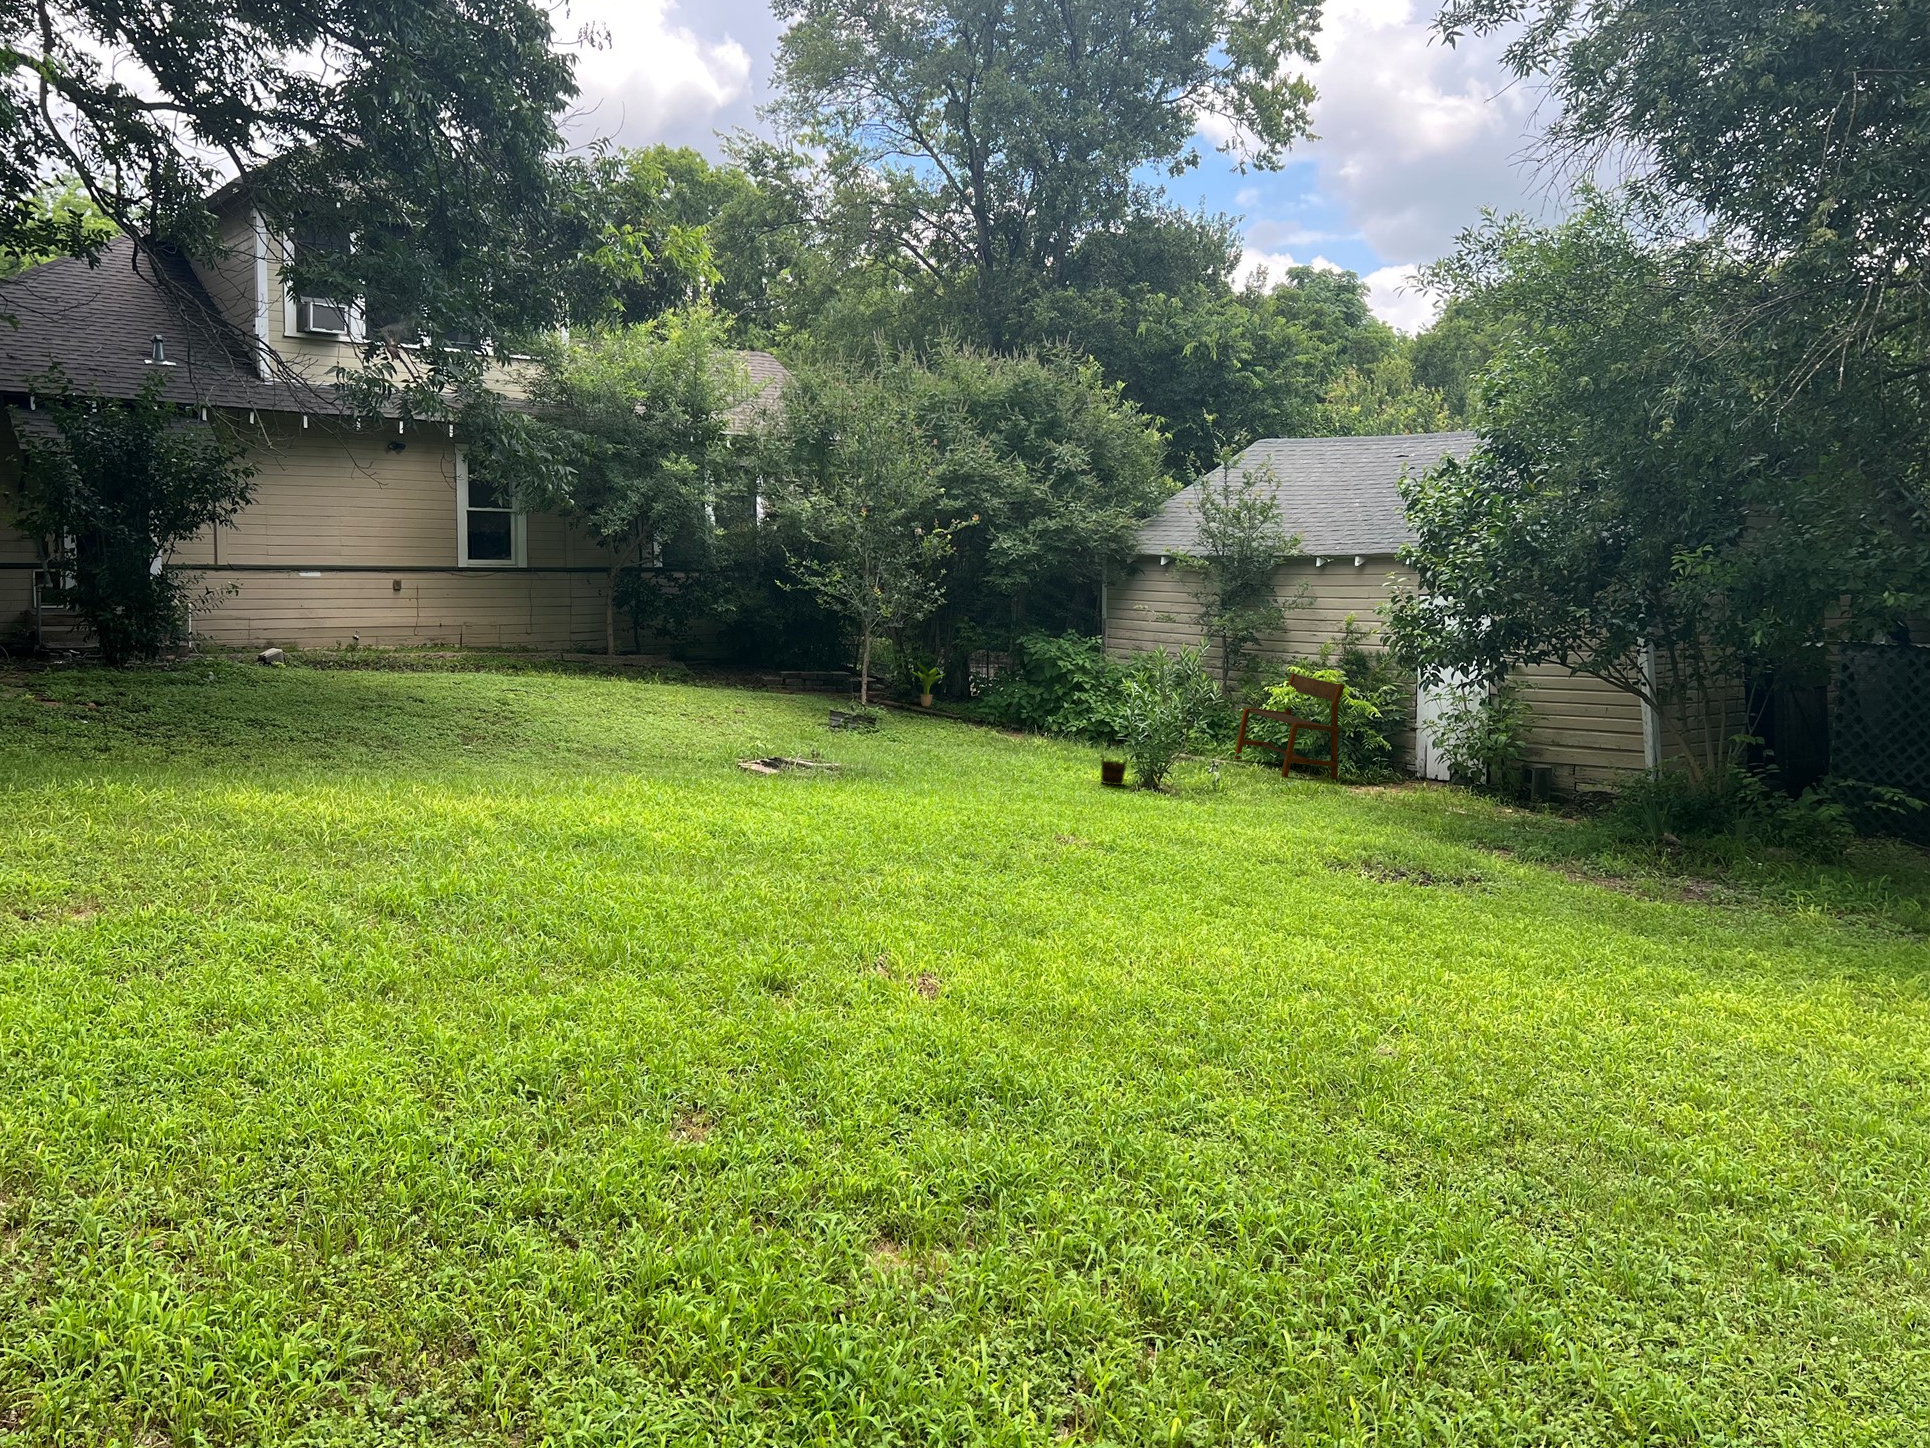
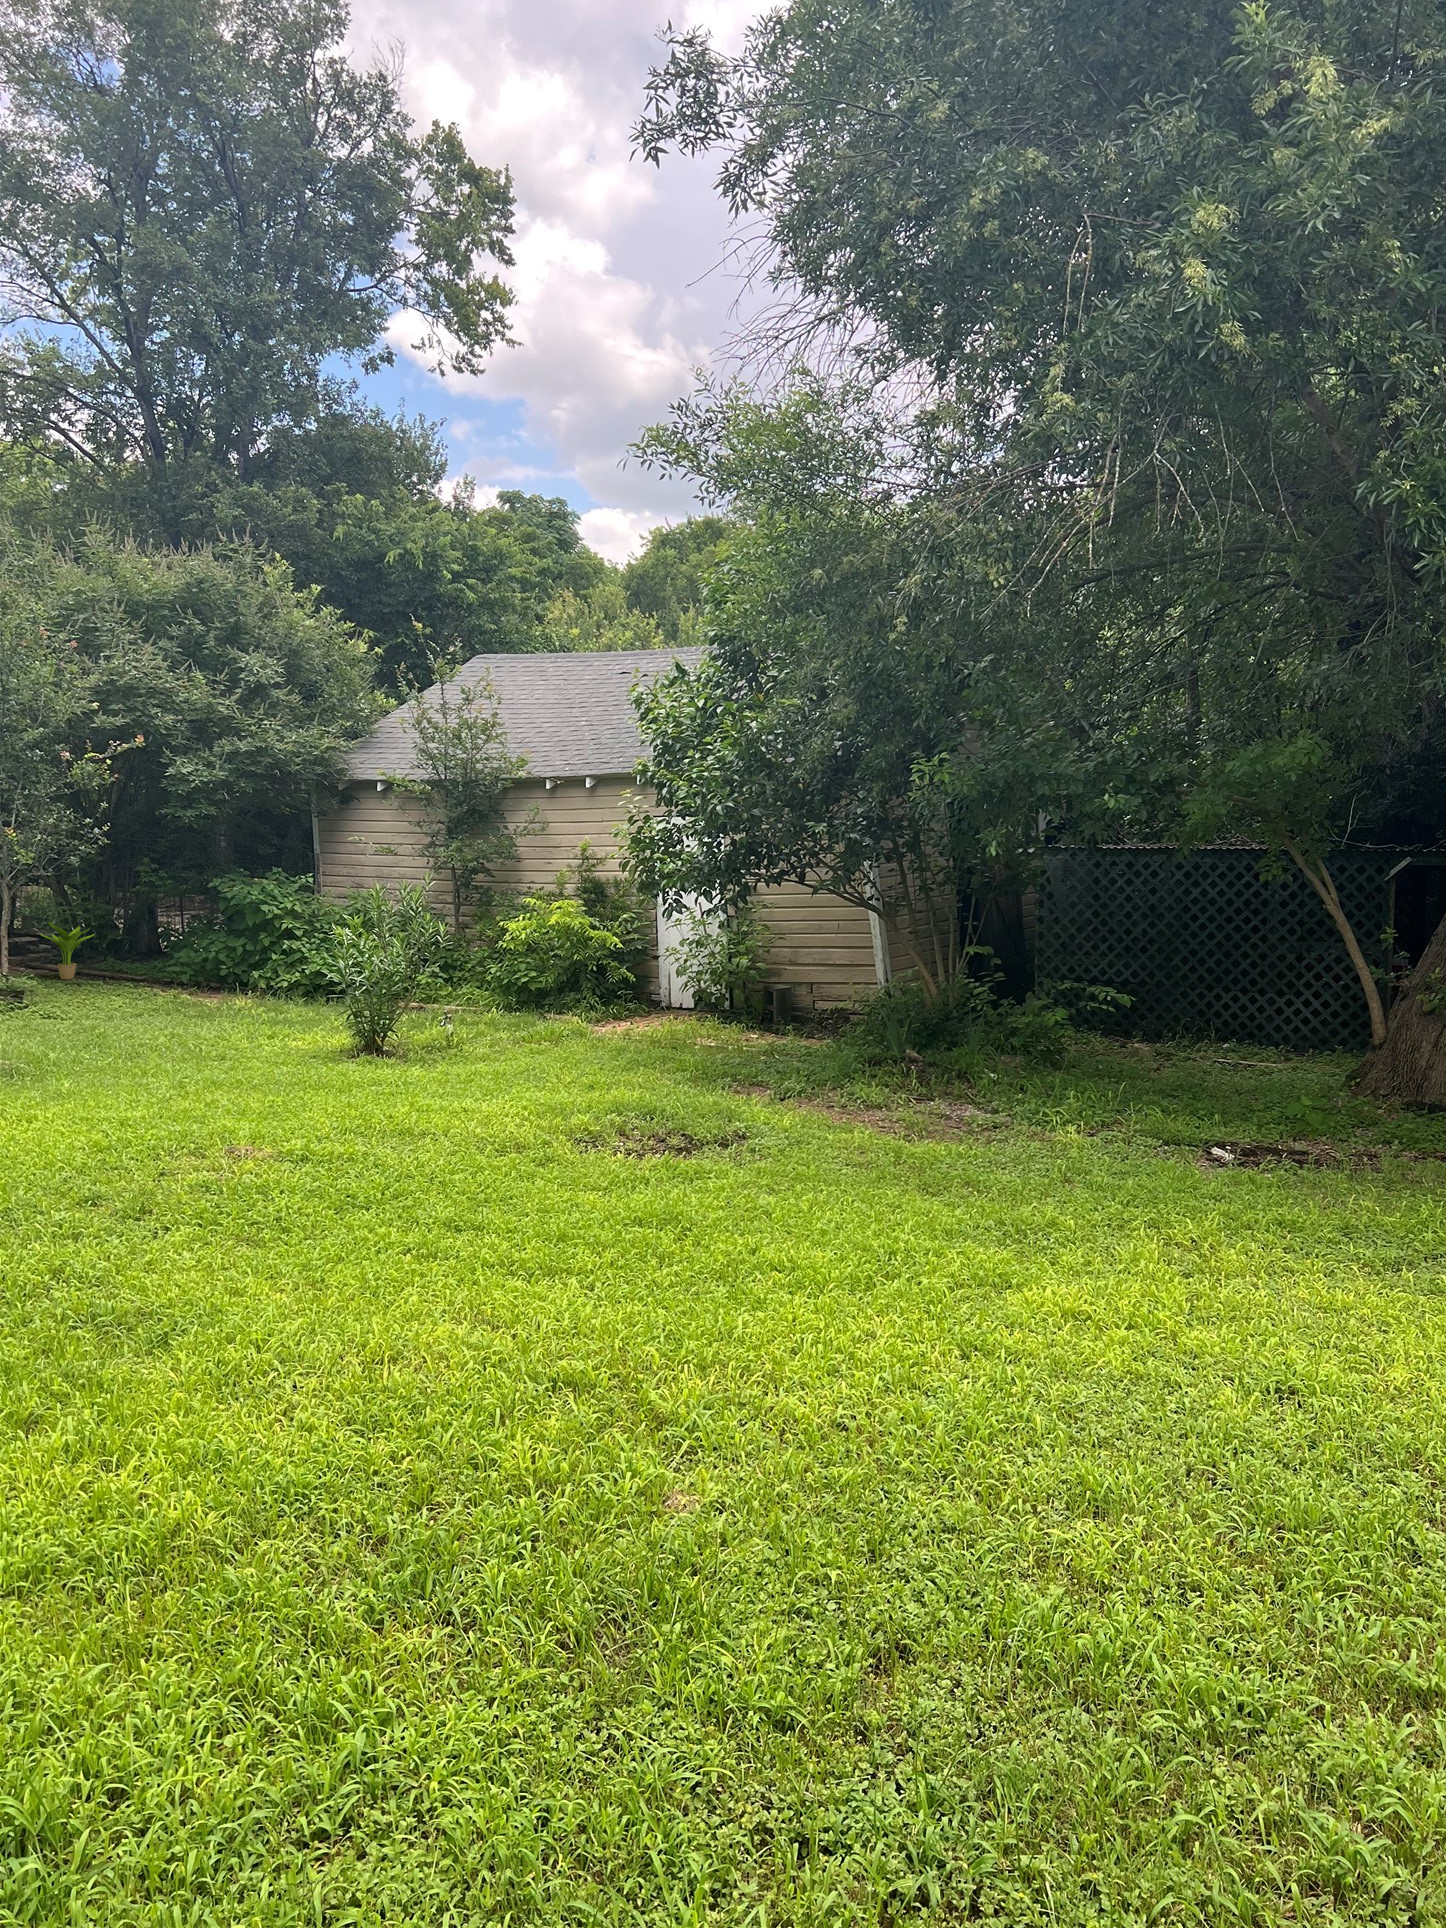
bench: present [1234,673,1345,779] -> none [474,906,588,1026]
wooden bucket: present [1101,743,1127,785] -> none [303,1010,341,1064]

